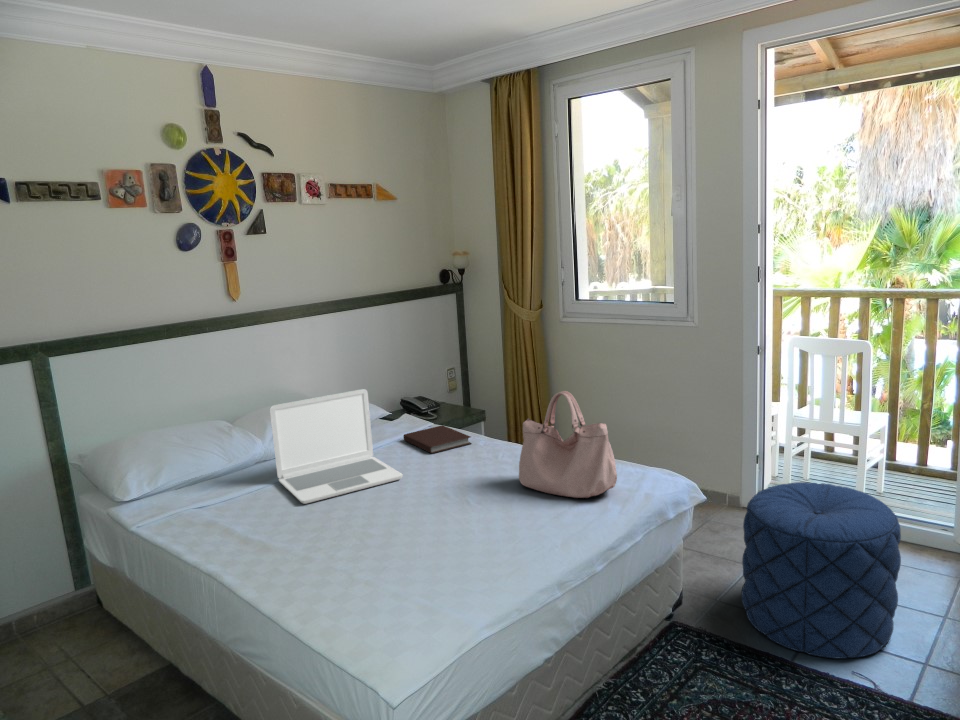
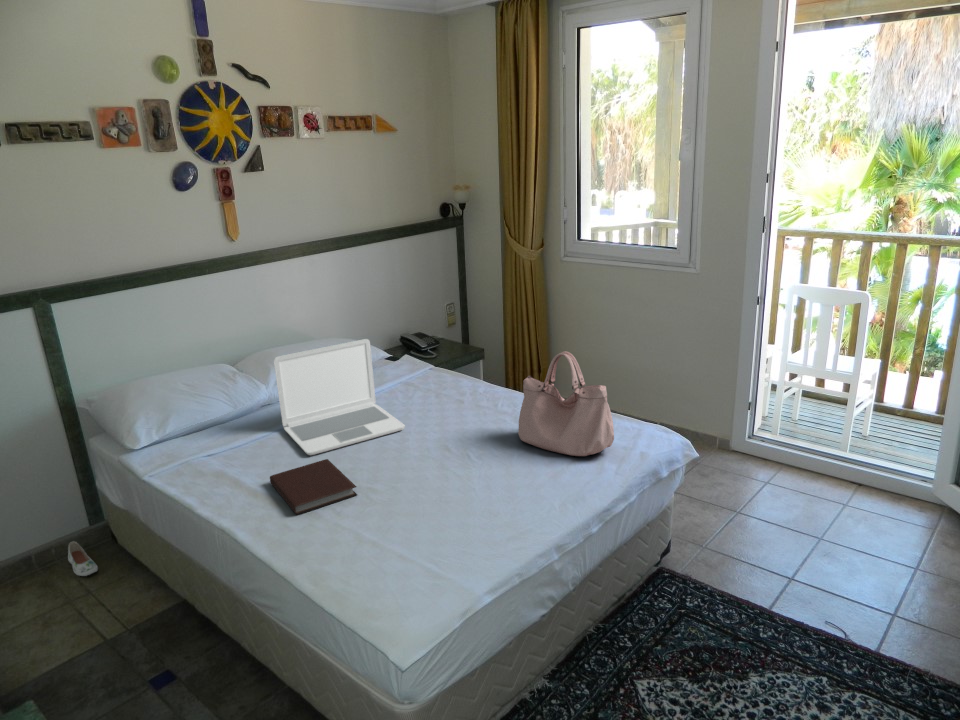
notebook: present [404,425,471,453] -> present [270,459,357,515]
pouf: present [741,482,901,659] -> none [727,440,883,608]
shoe: none [50,607,80,642] -> present [68,541,98,576]

